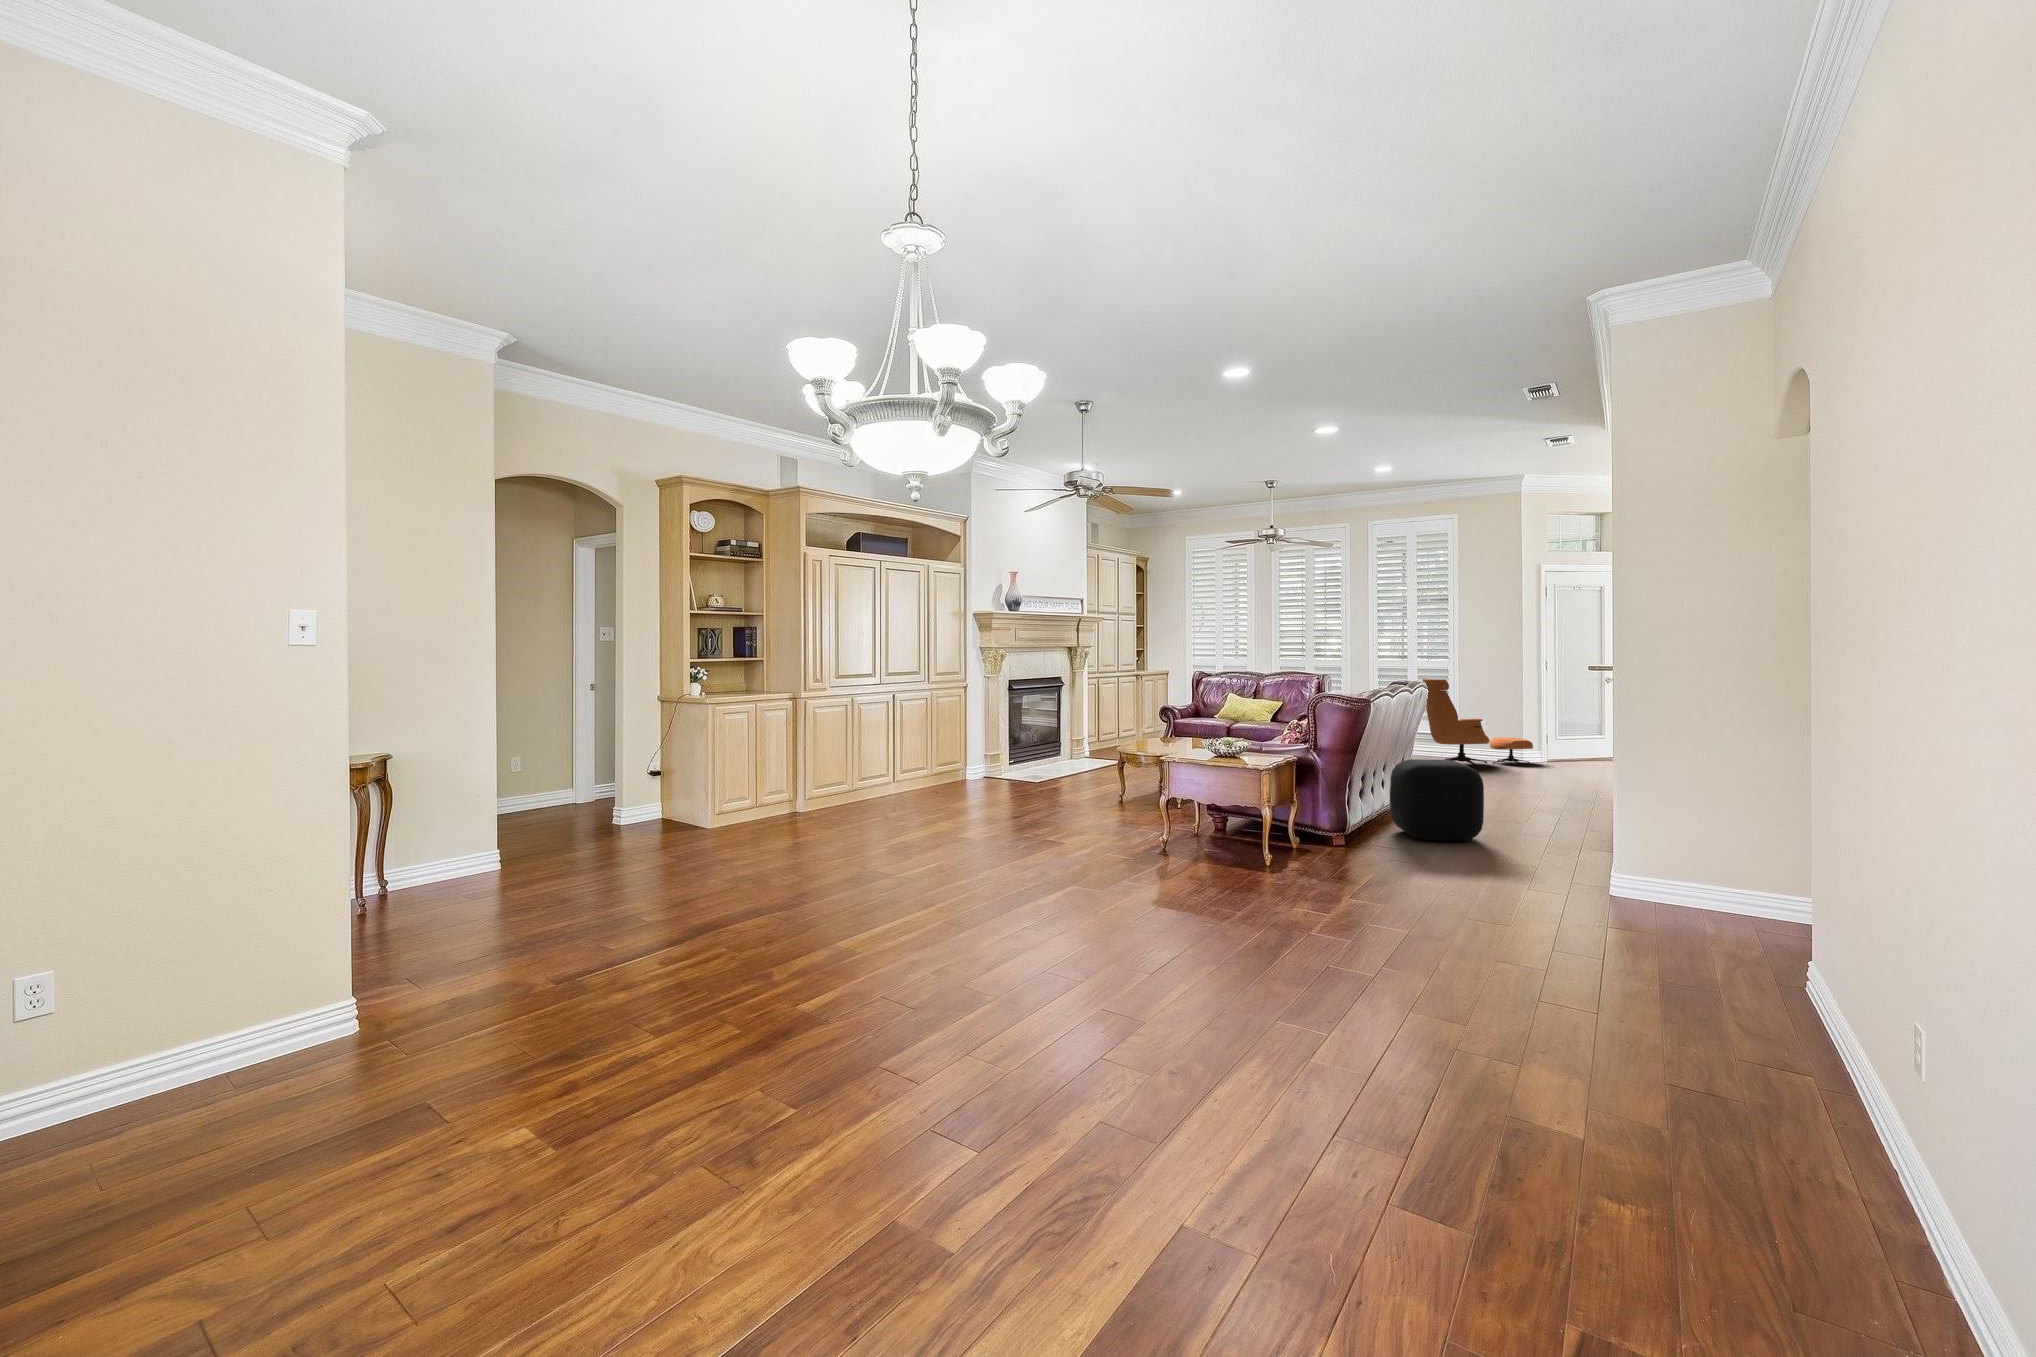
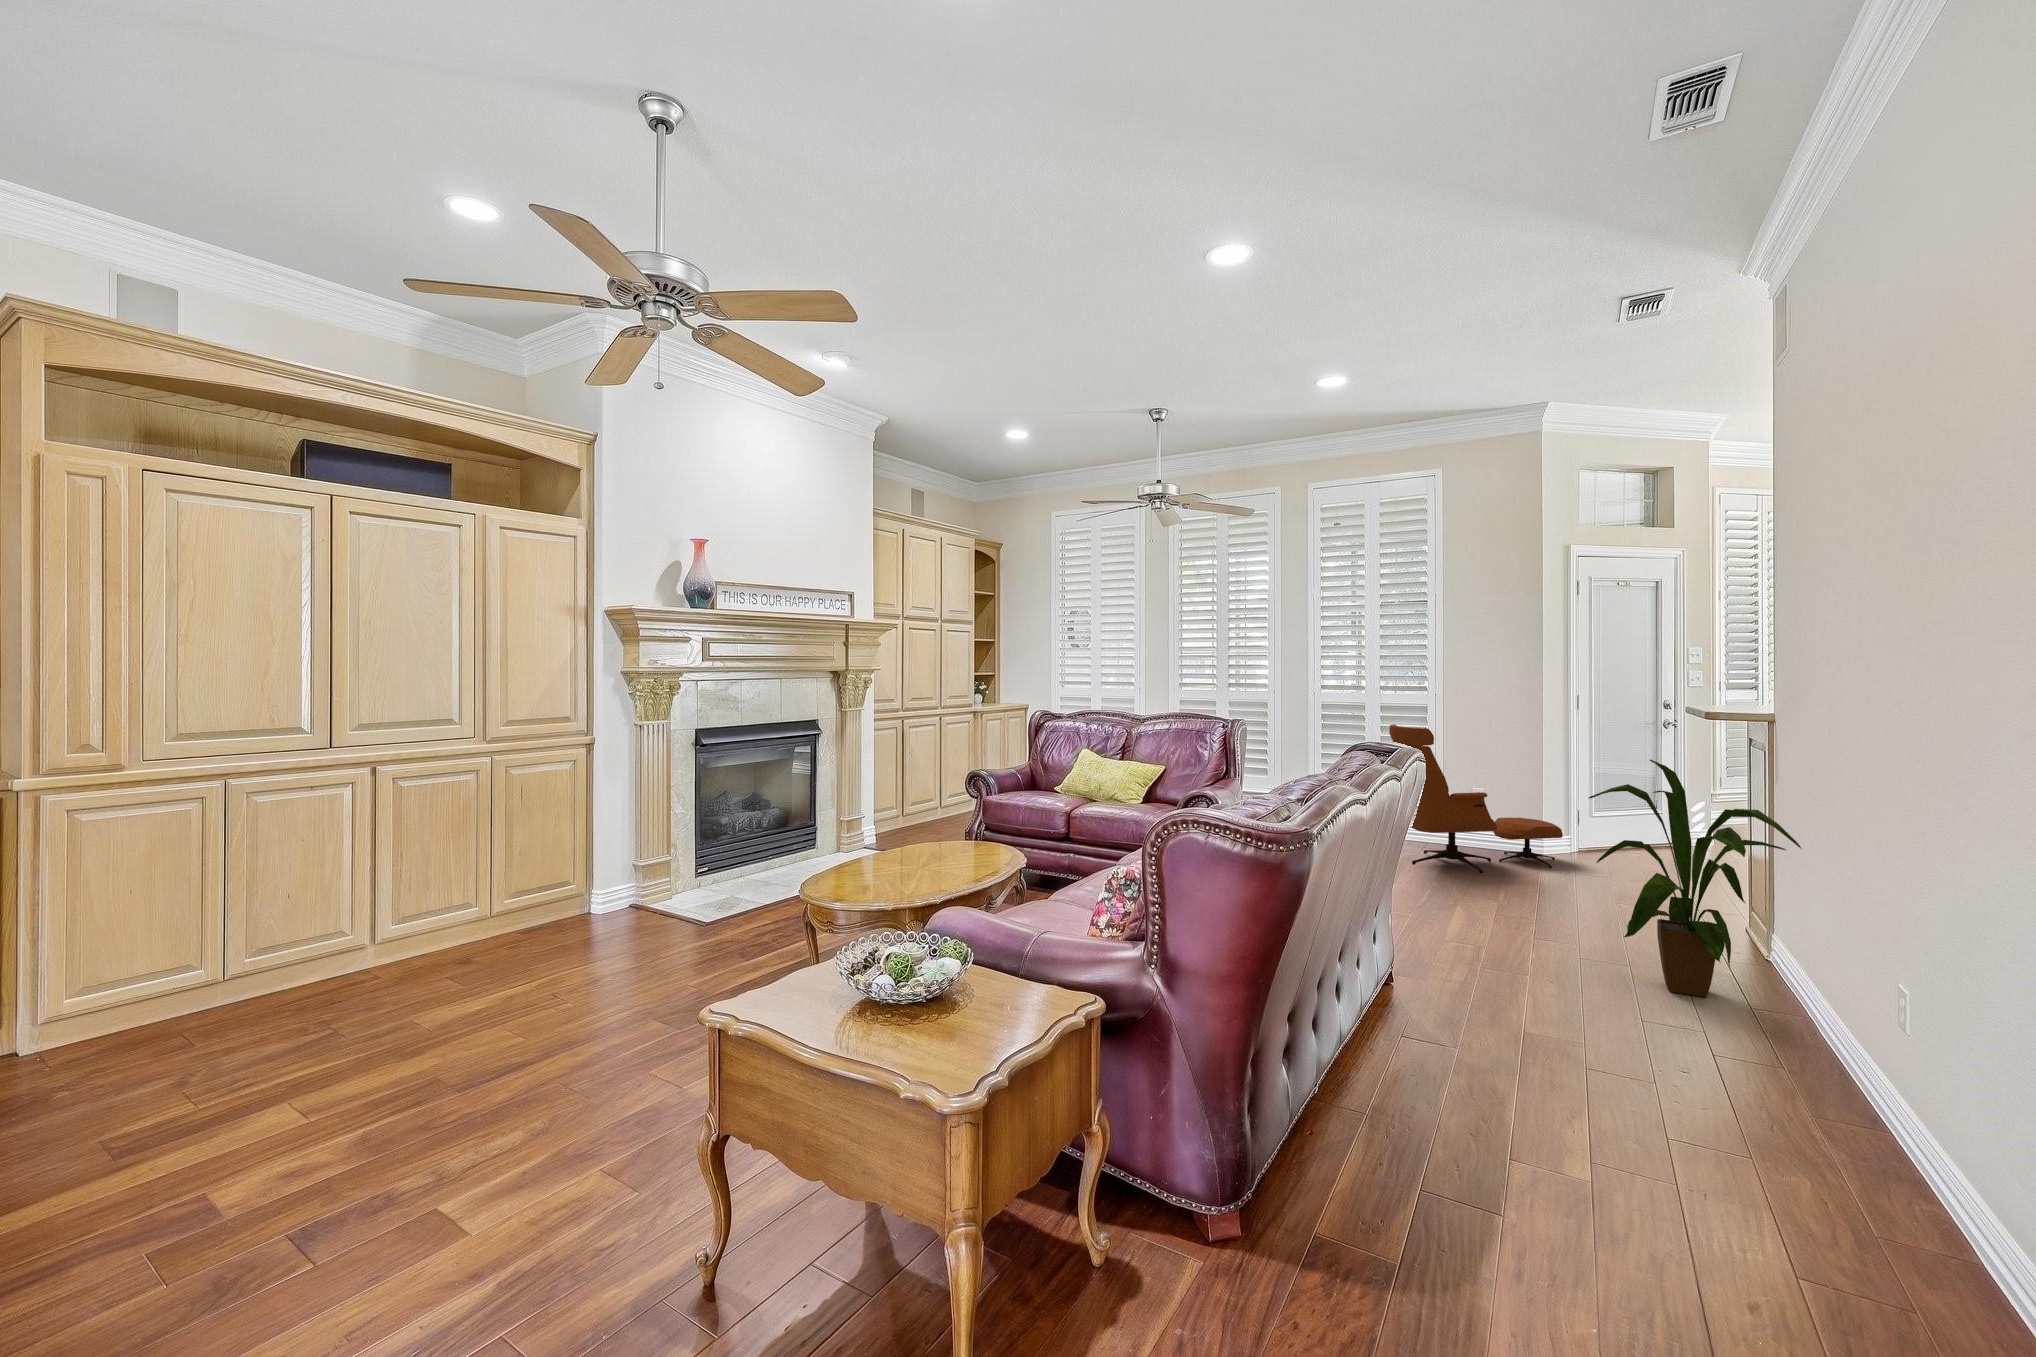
house plant: none [1517,688,1611,803] -> present [1589,759,1801,997]
ottoman: present [1390,759,1484,841] -> none [1361,969,1621,1227]

